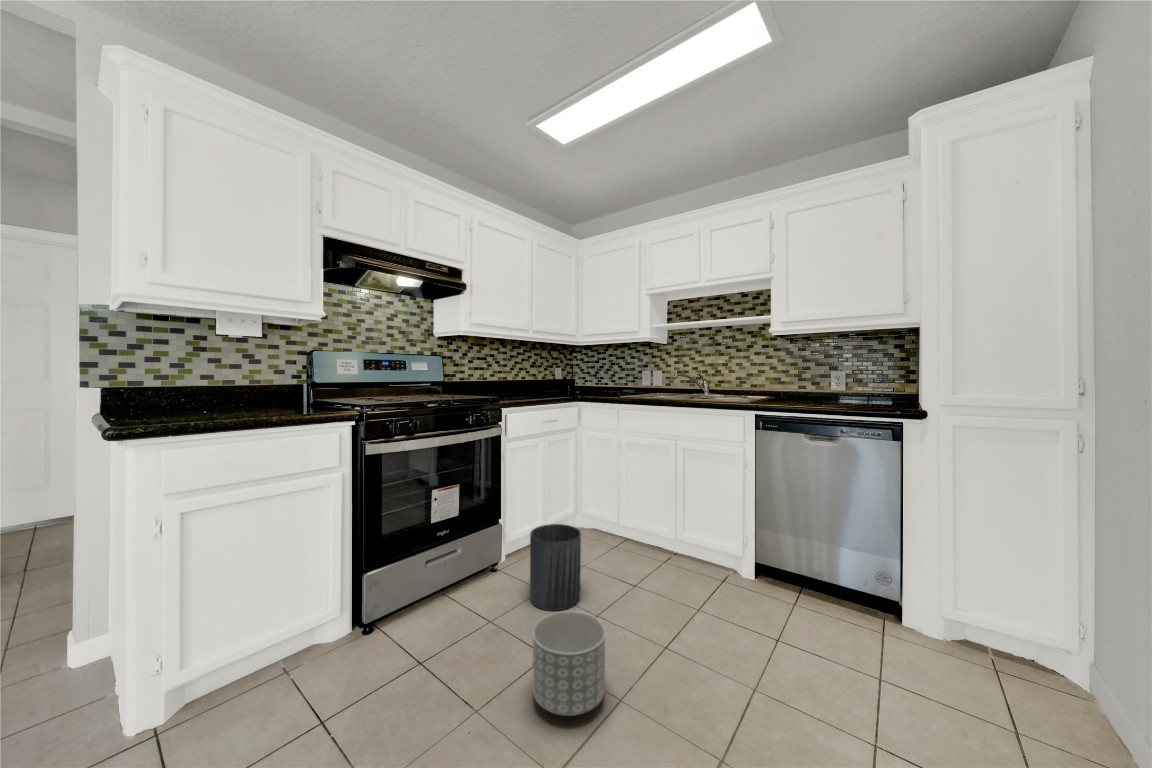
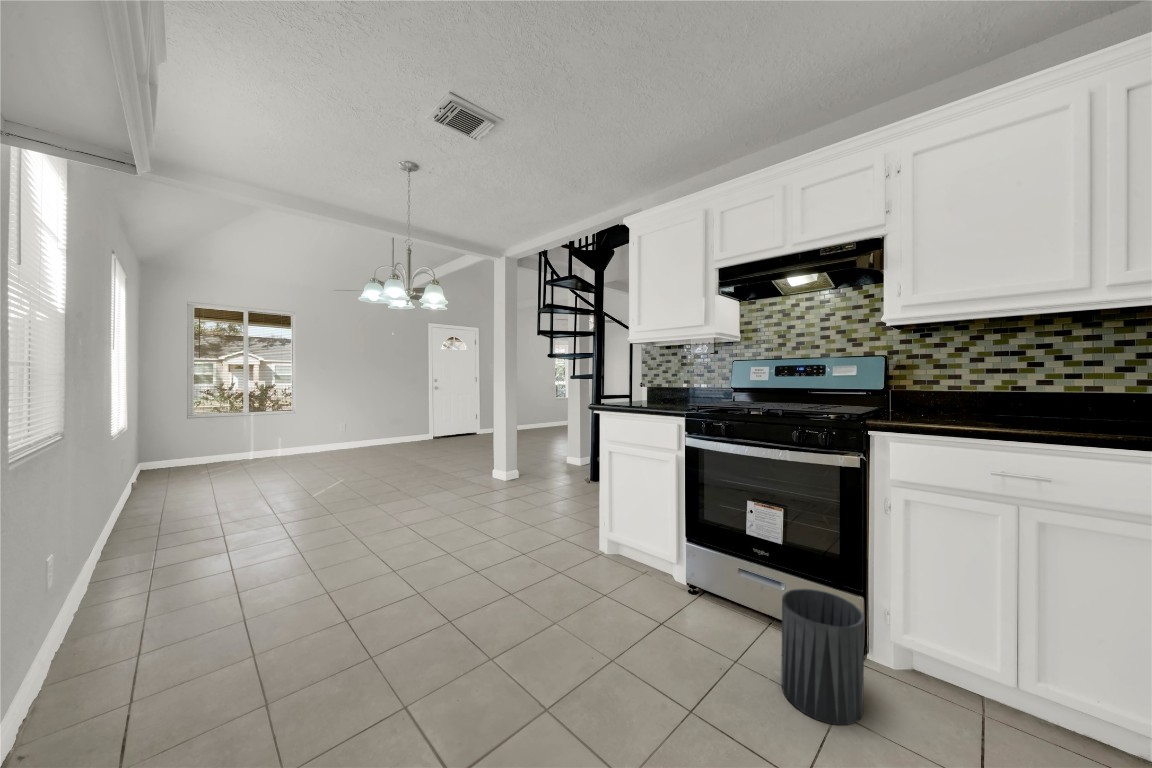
planter: present [533,611,605,716] -> none [598,622,672,730]

